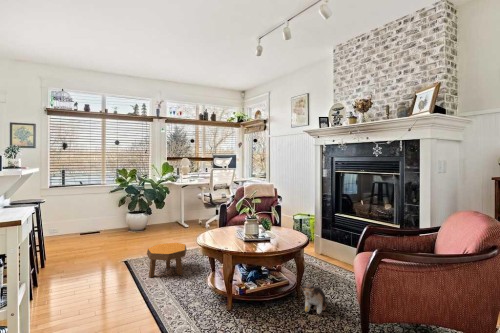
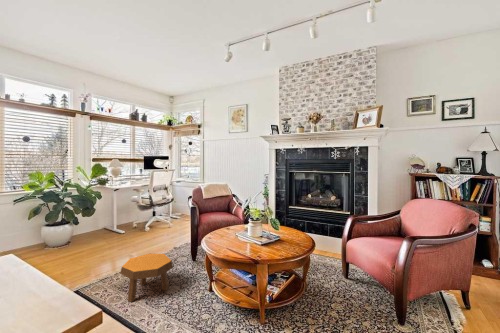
plush toy: present [302,284,327,314] -> none [319,272,339,300]

